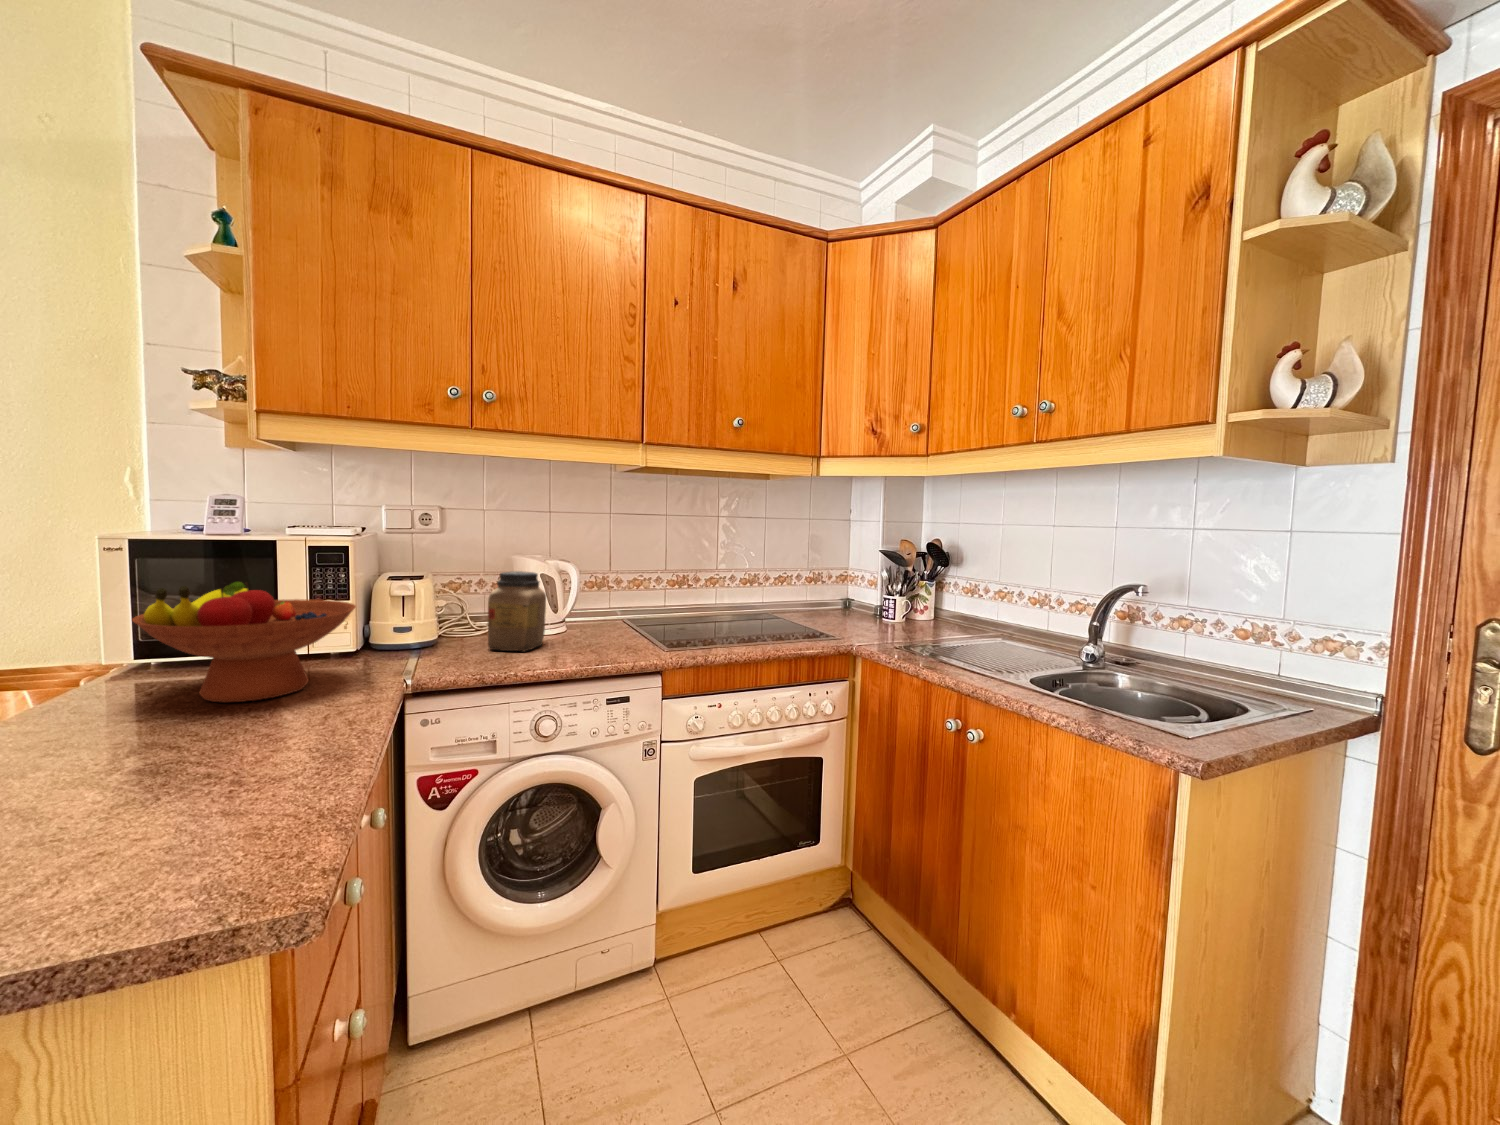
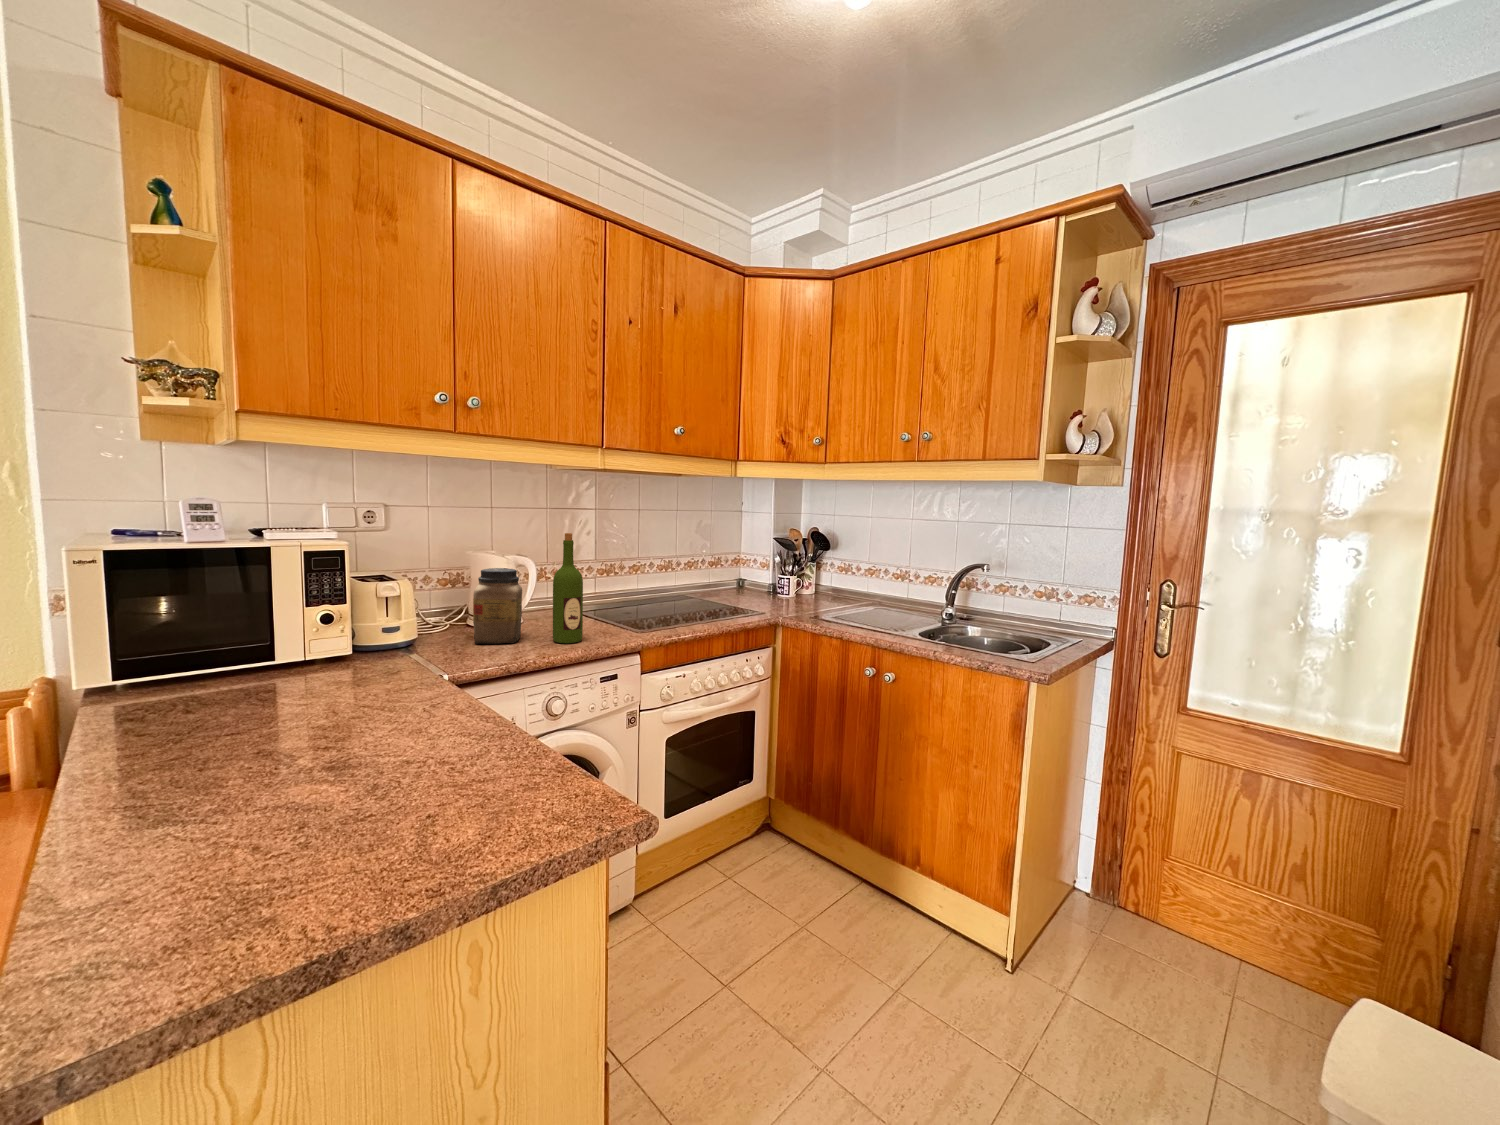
wine bottle: none [565,534,598,656] -> present [553,533,583,643]
fruit bowl: present [132,582,356,703] -> none [190,592,401,711]

